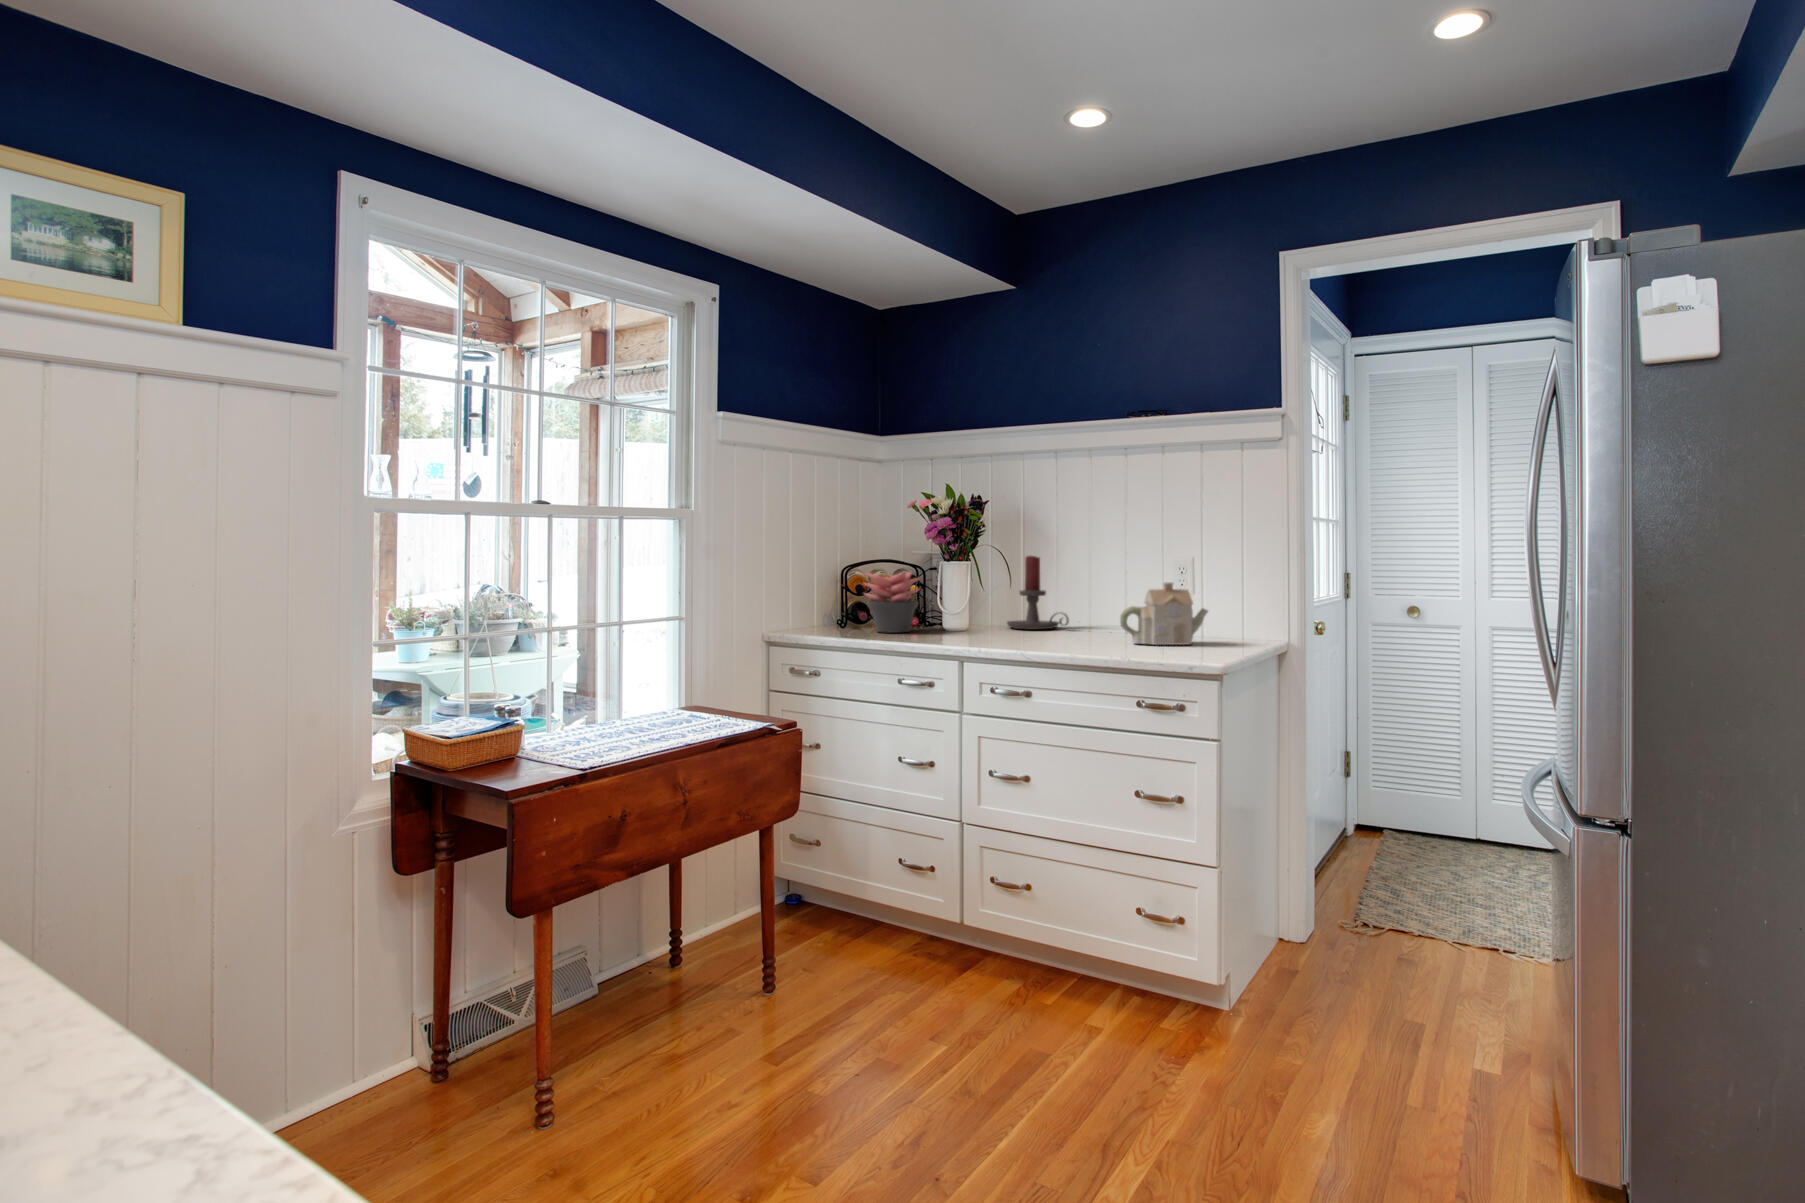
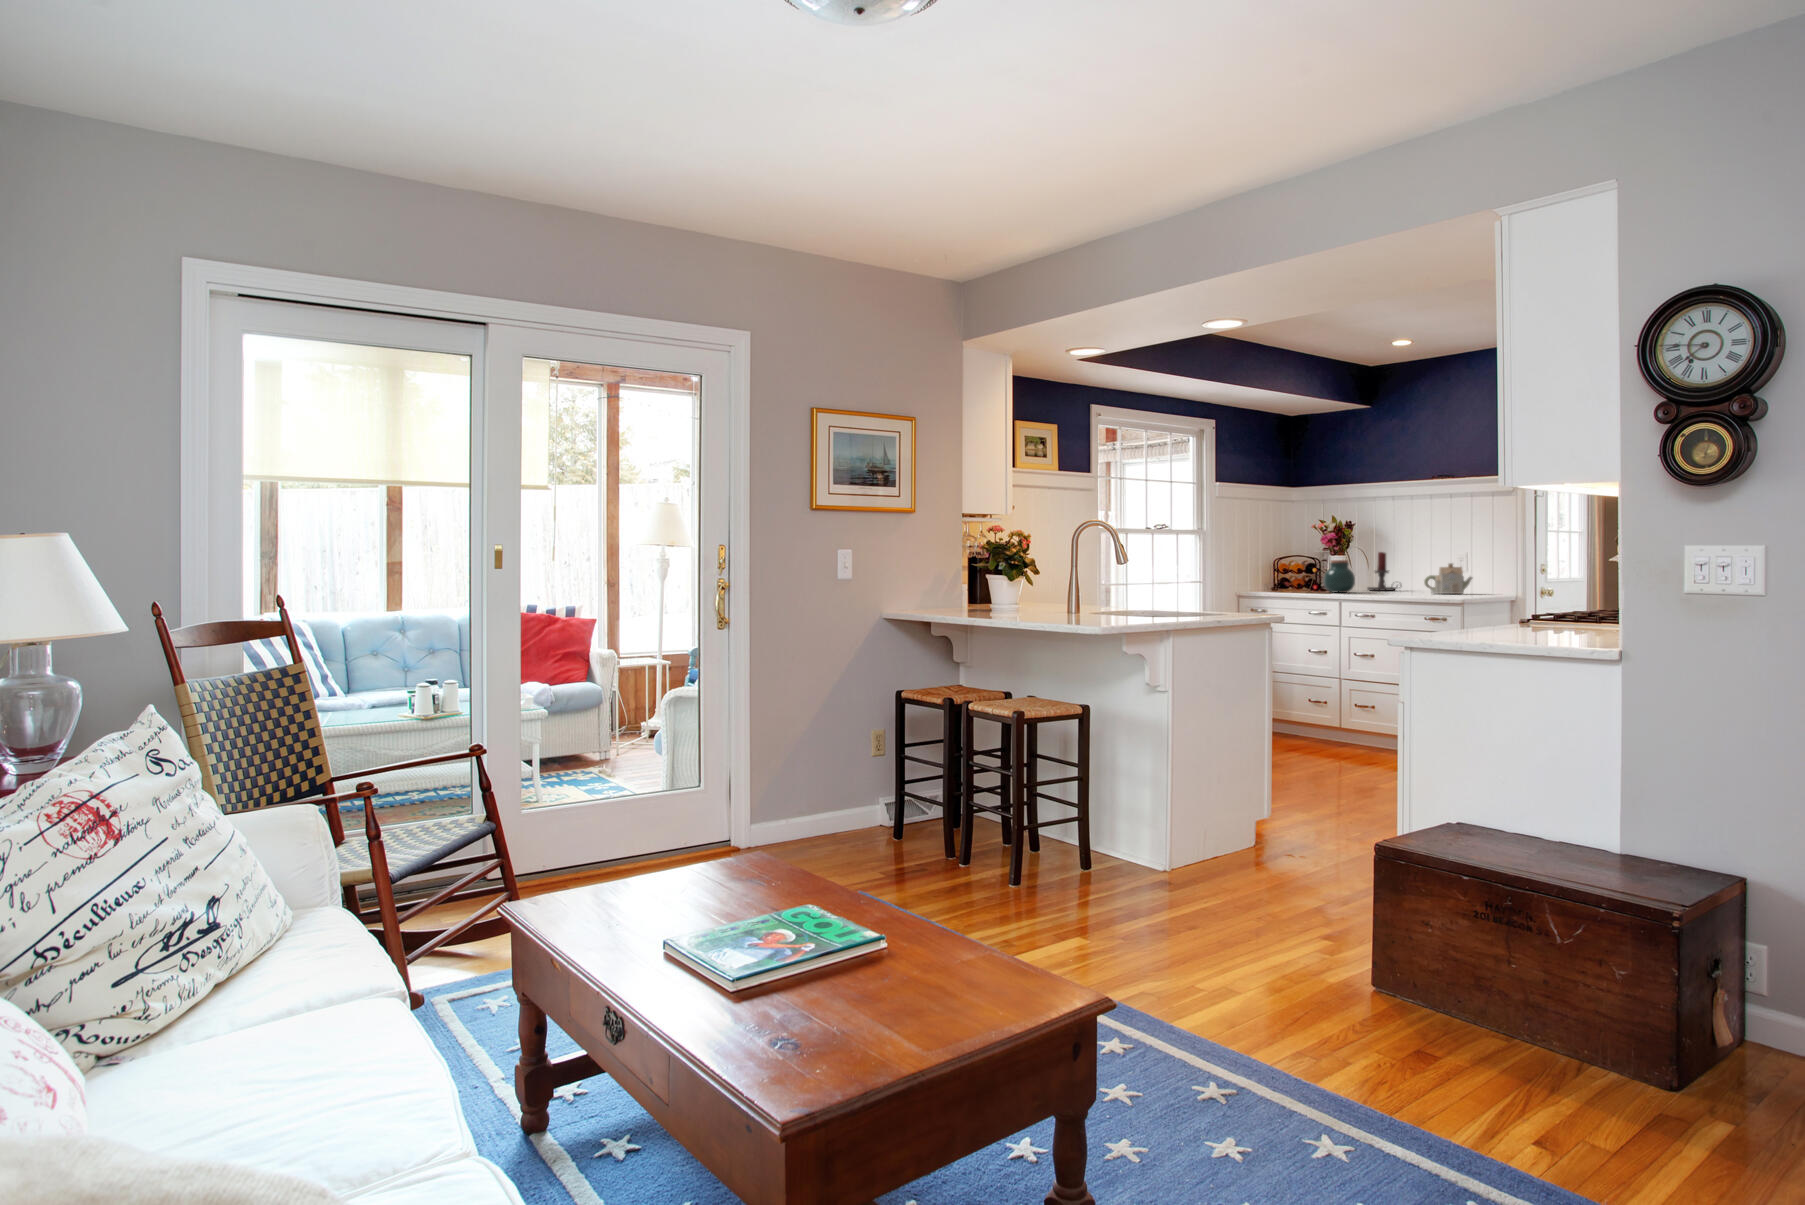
succulent plant: present [865,572,920,633] -> none [1287,560,1319,591]
jar: none [930,575,990,641] -> present [1323,560,1355,593]

